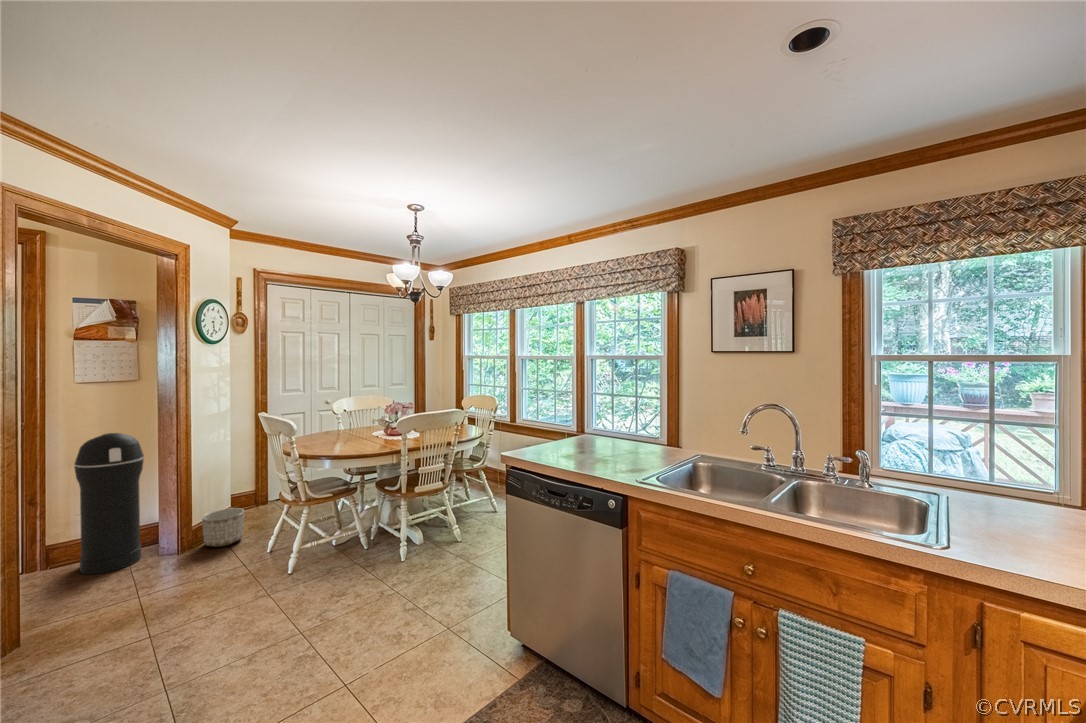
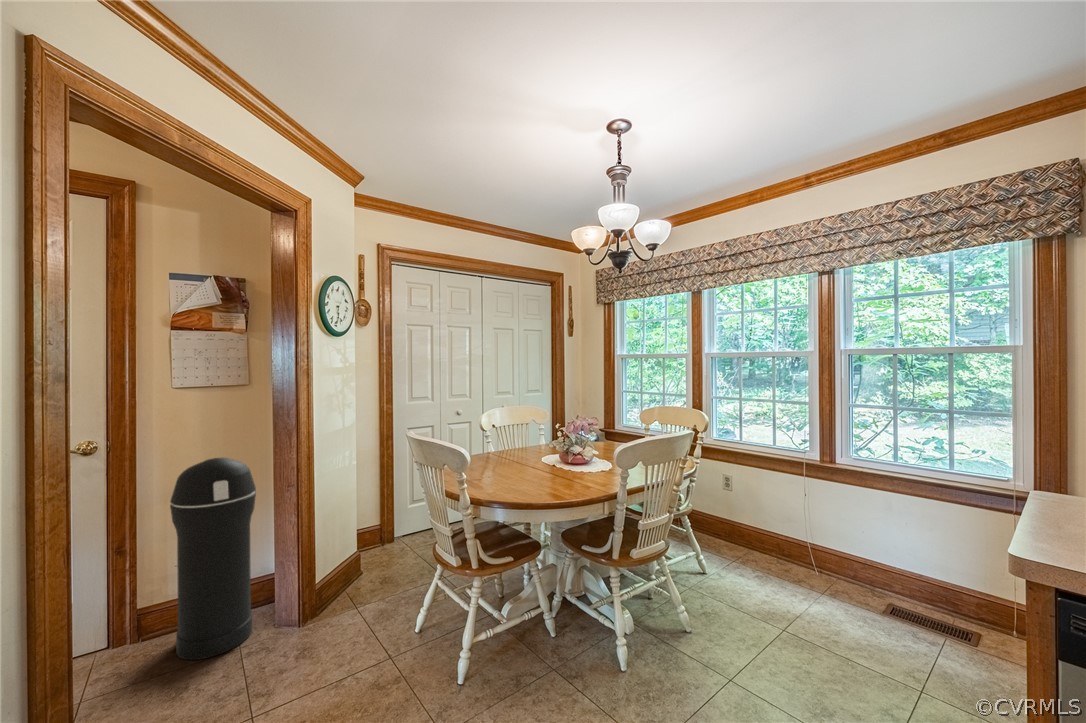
planter: present [202,508,244,547] -> none [327,559,378,617]

